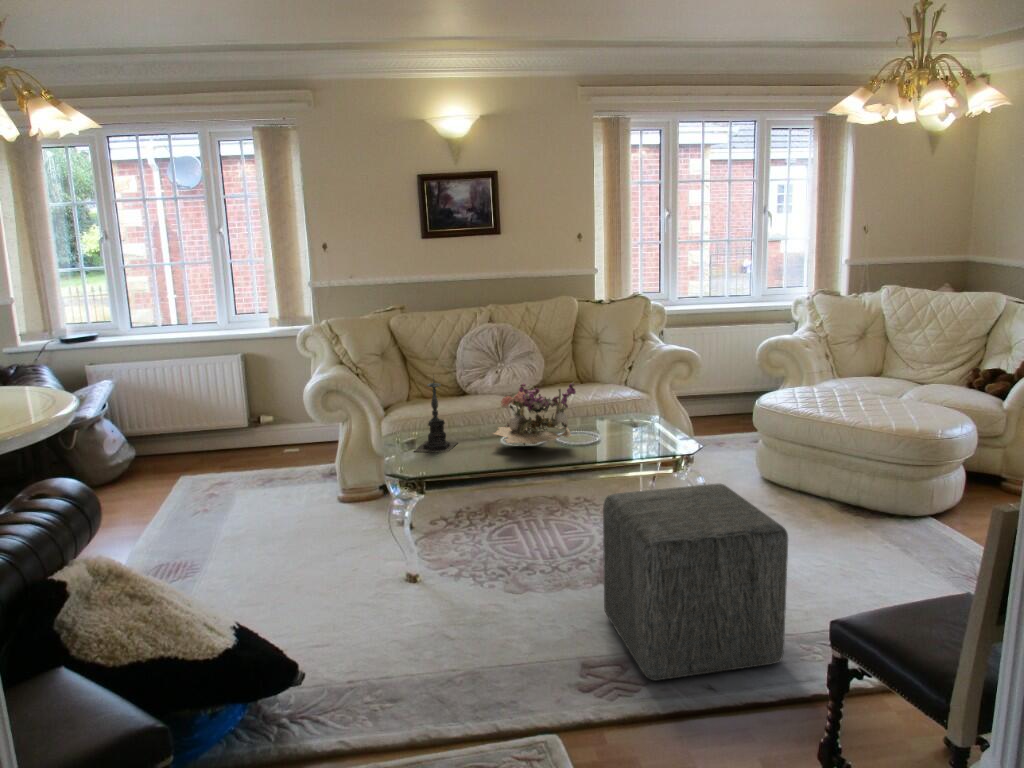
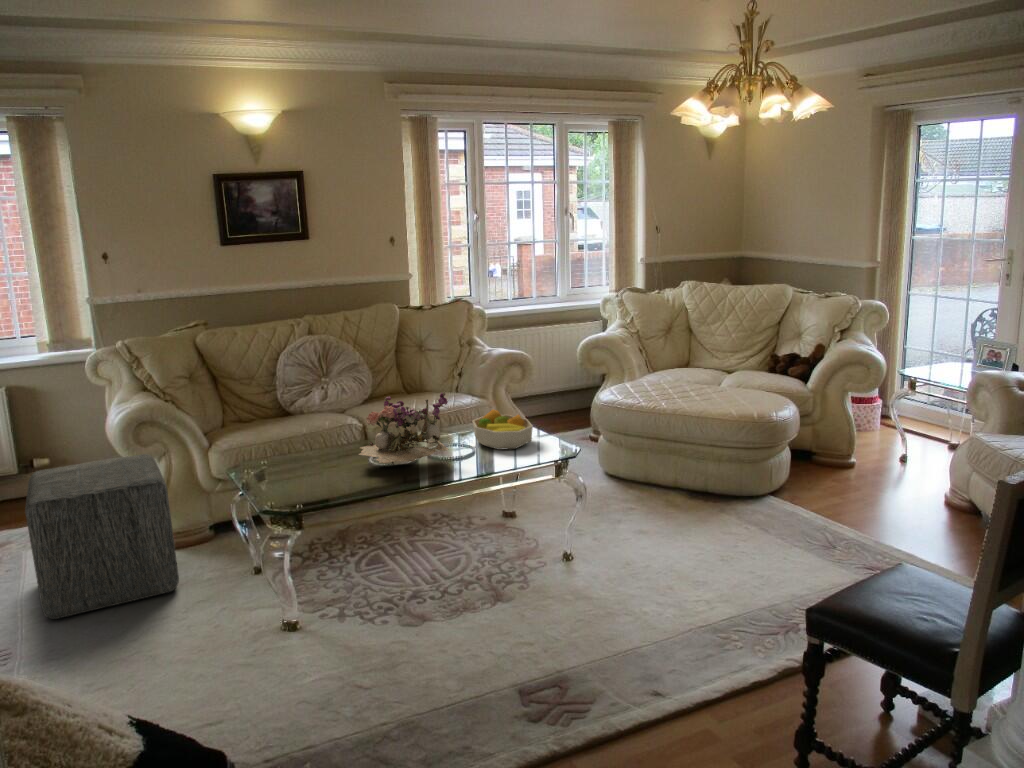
candle holder: present [414,382,458,453] -> none [268,393,315,484]
fruit bowl: none [608,403,662,443] -> present [473,409,533,450]
ottoman: present [603,484,788,680] -> present [25,454,179,619]

